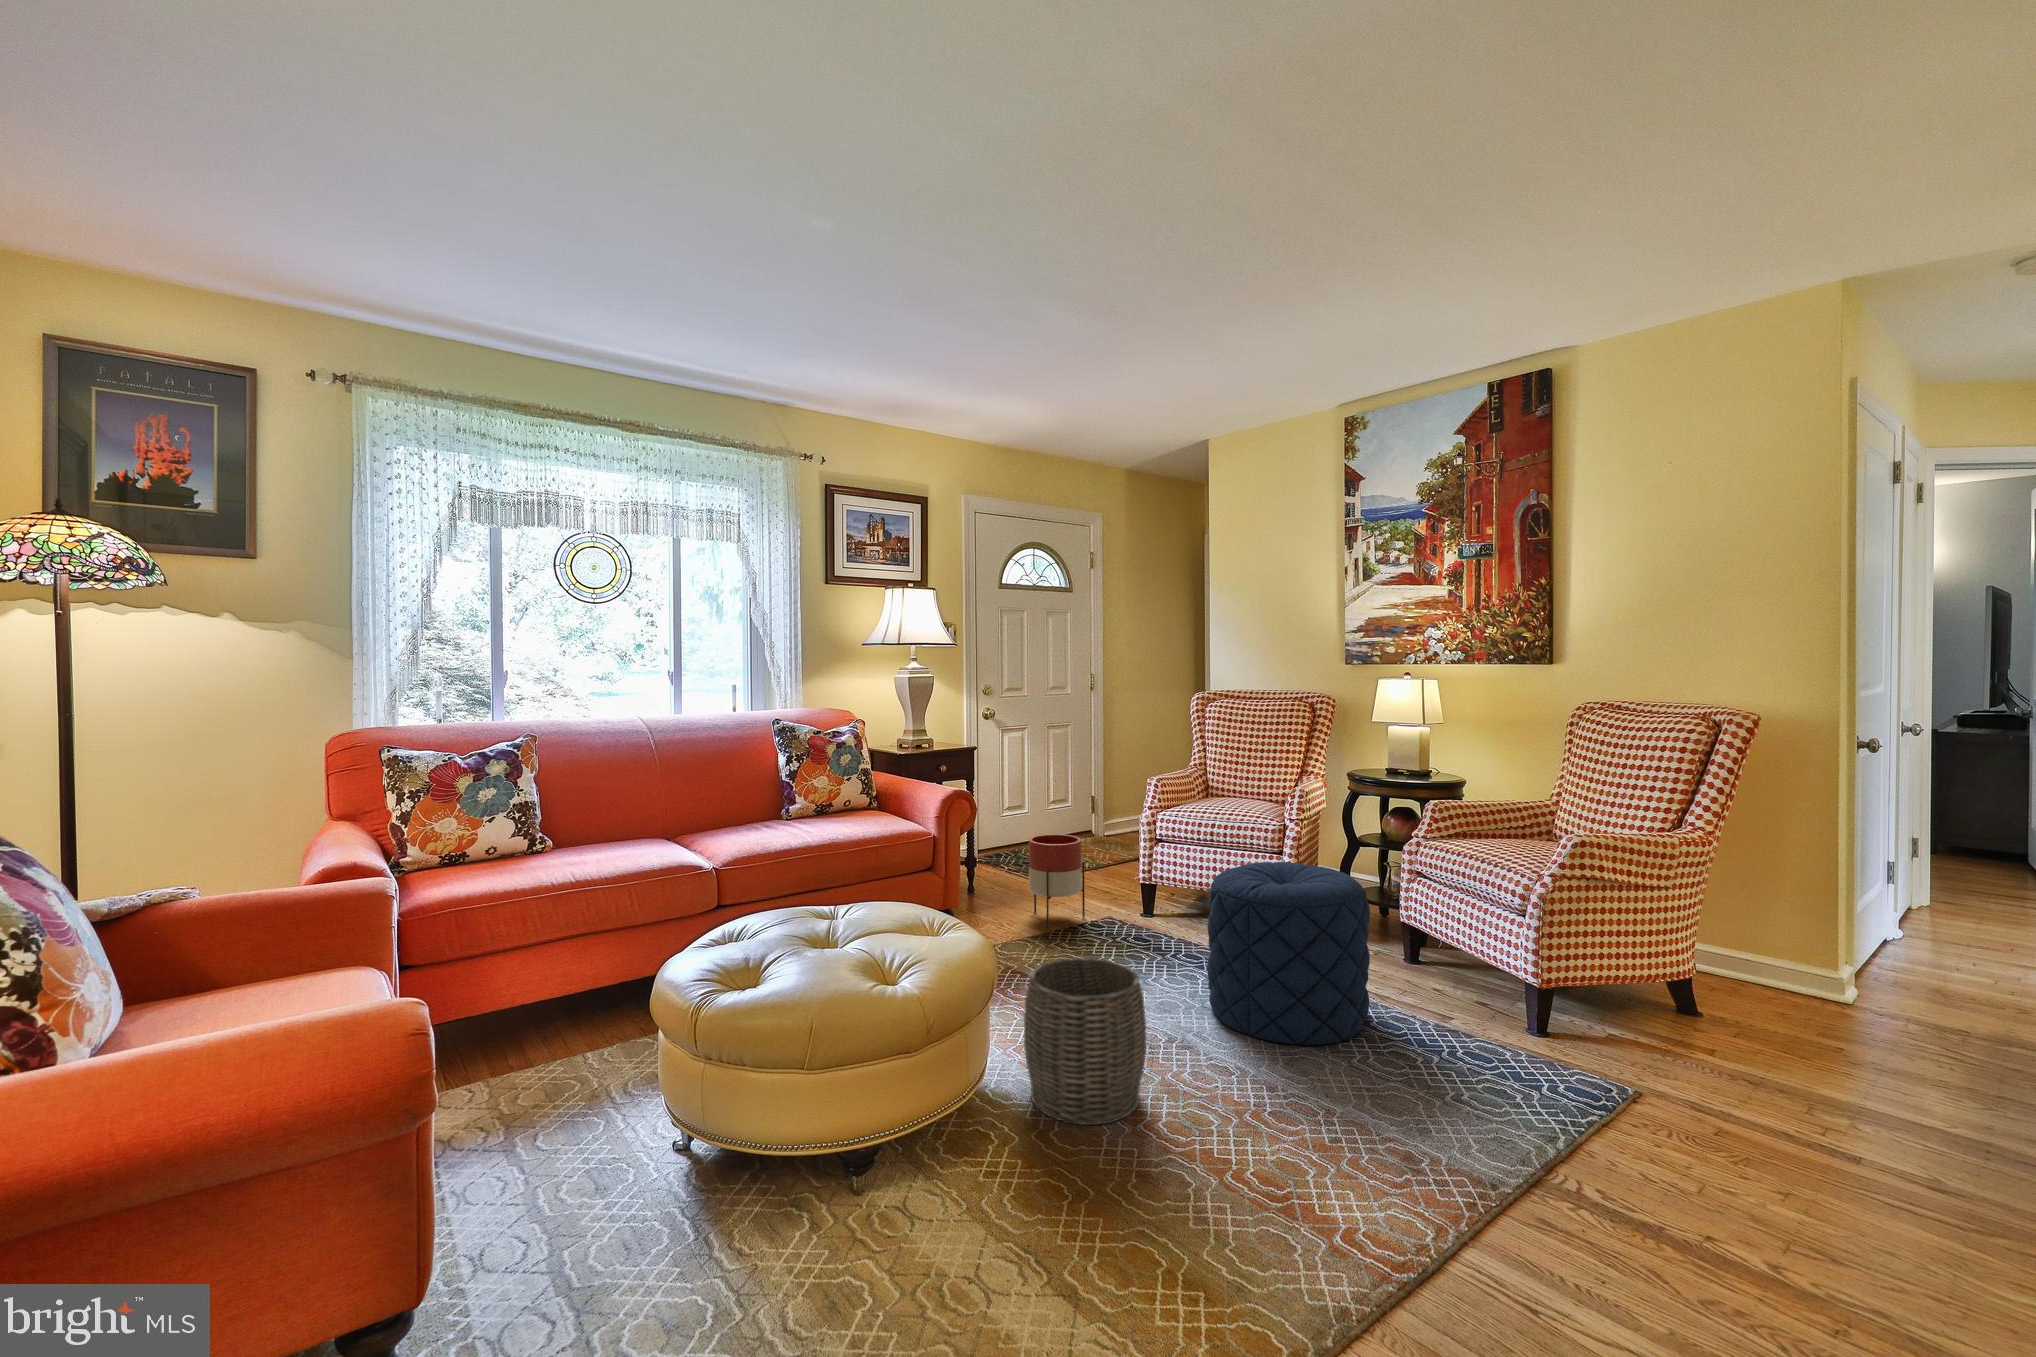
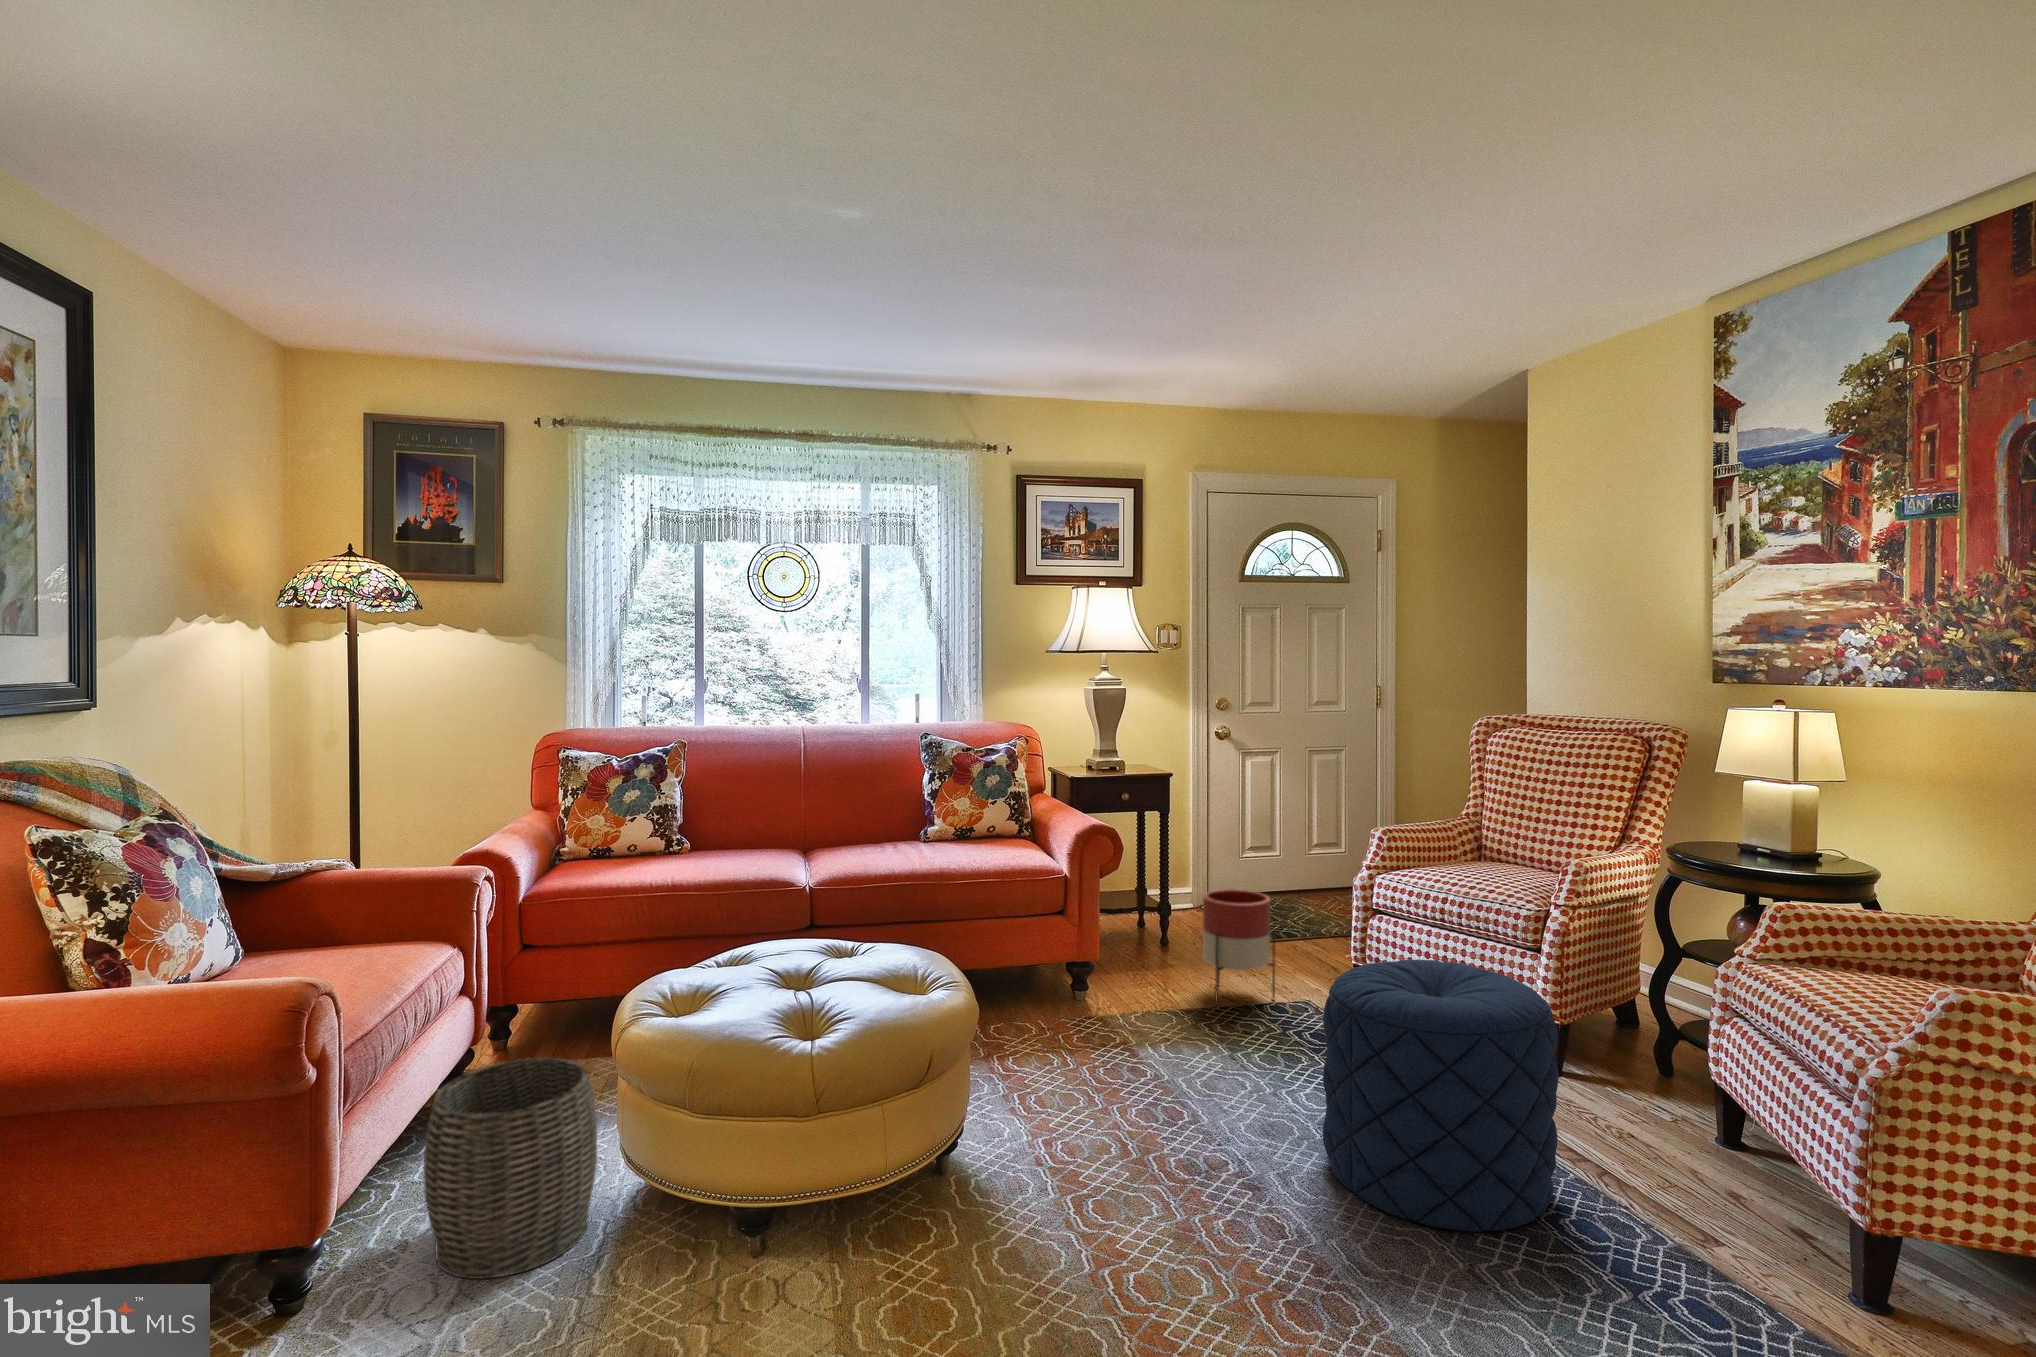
woven basket: present [1024,958,1146,1125] -> present [424,1058,597,1279]

